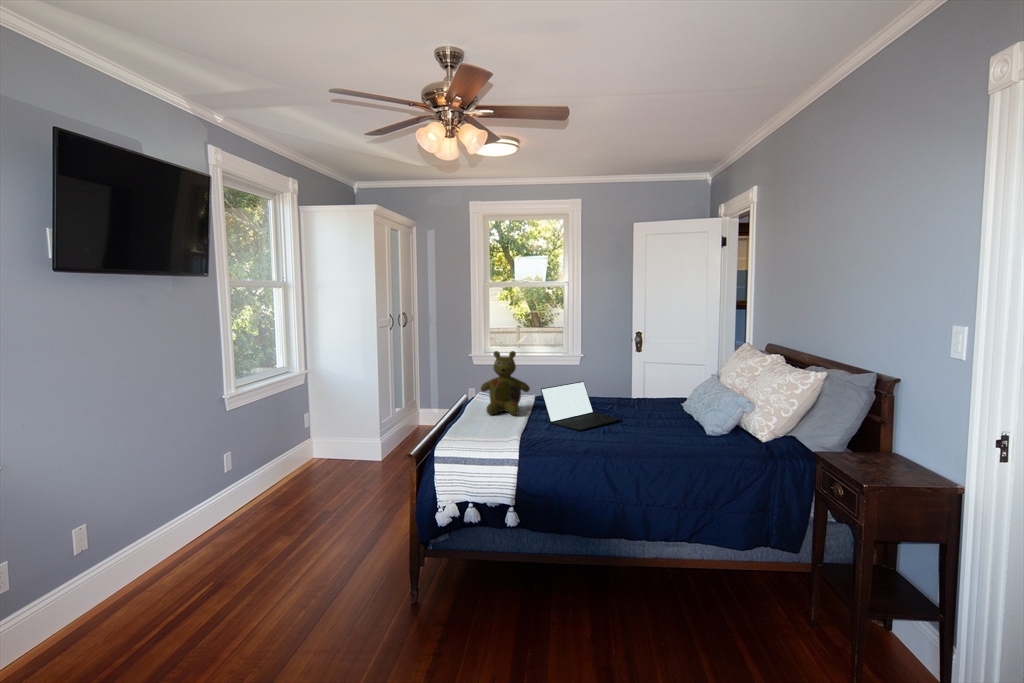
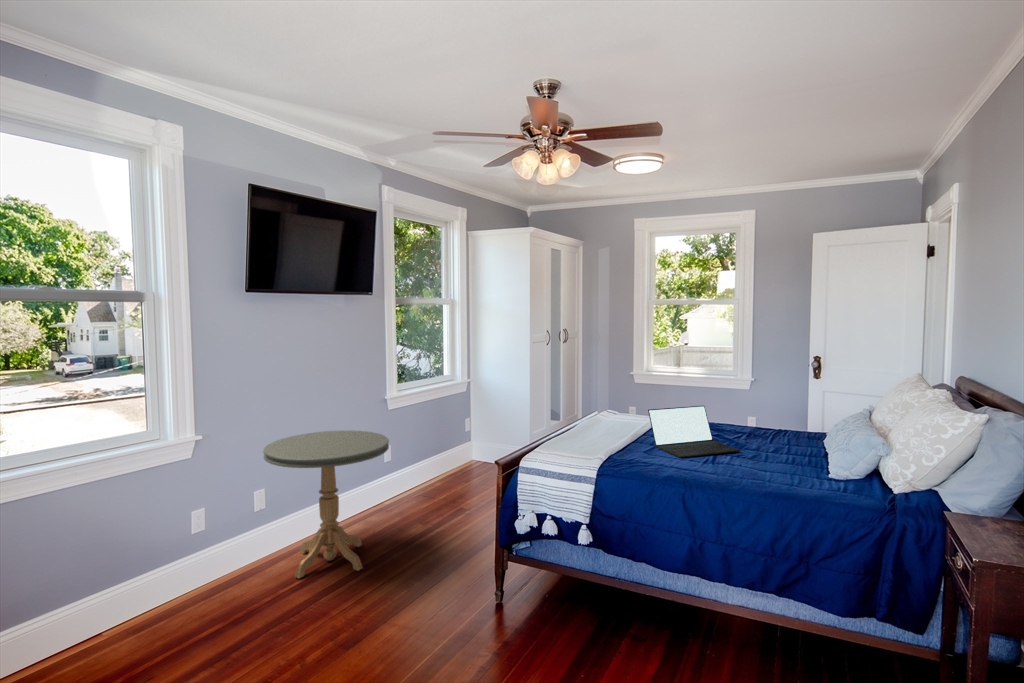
stuffed bear: present [481,351,530,415] -> none [597,369,646,435]
side table: none [96,440,264,628] -> present [263,430,389,579]

